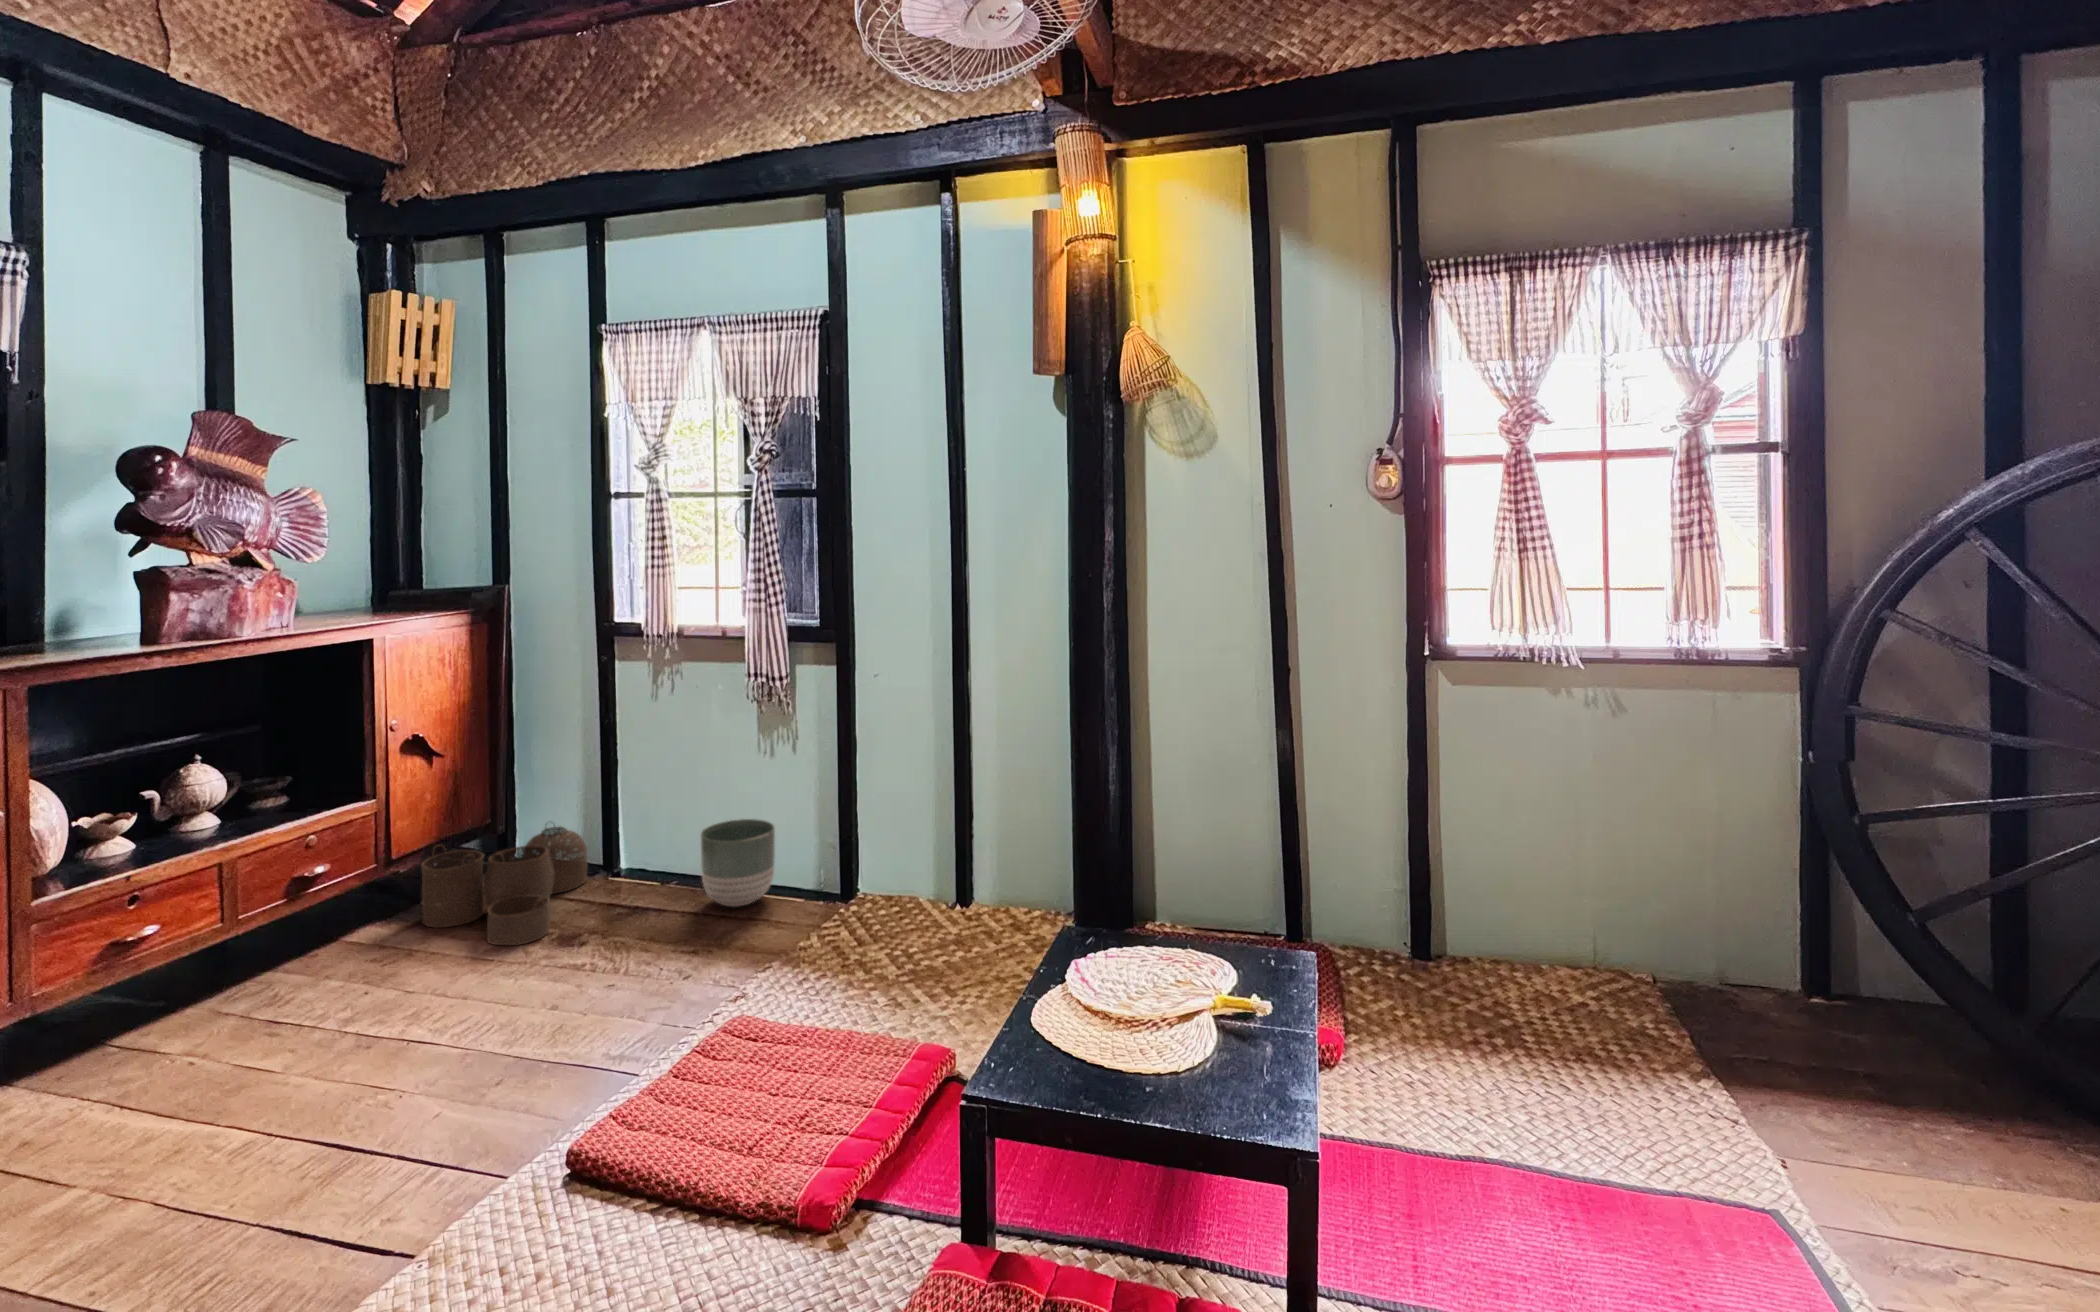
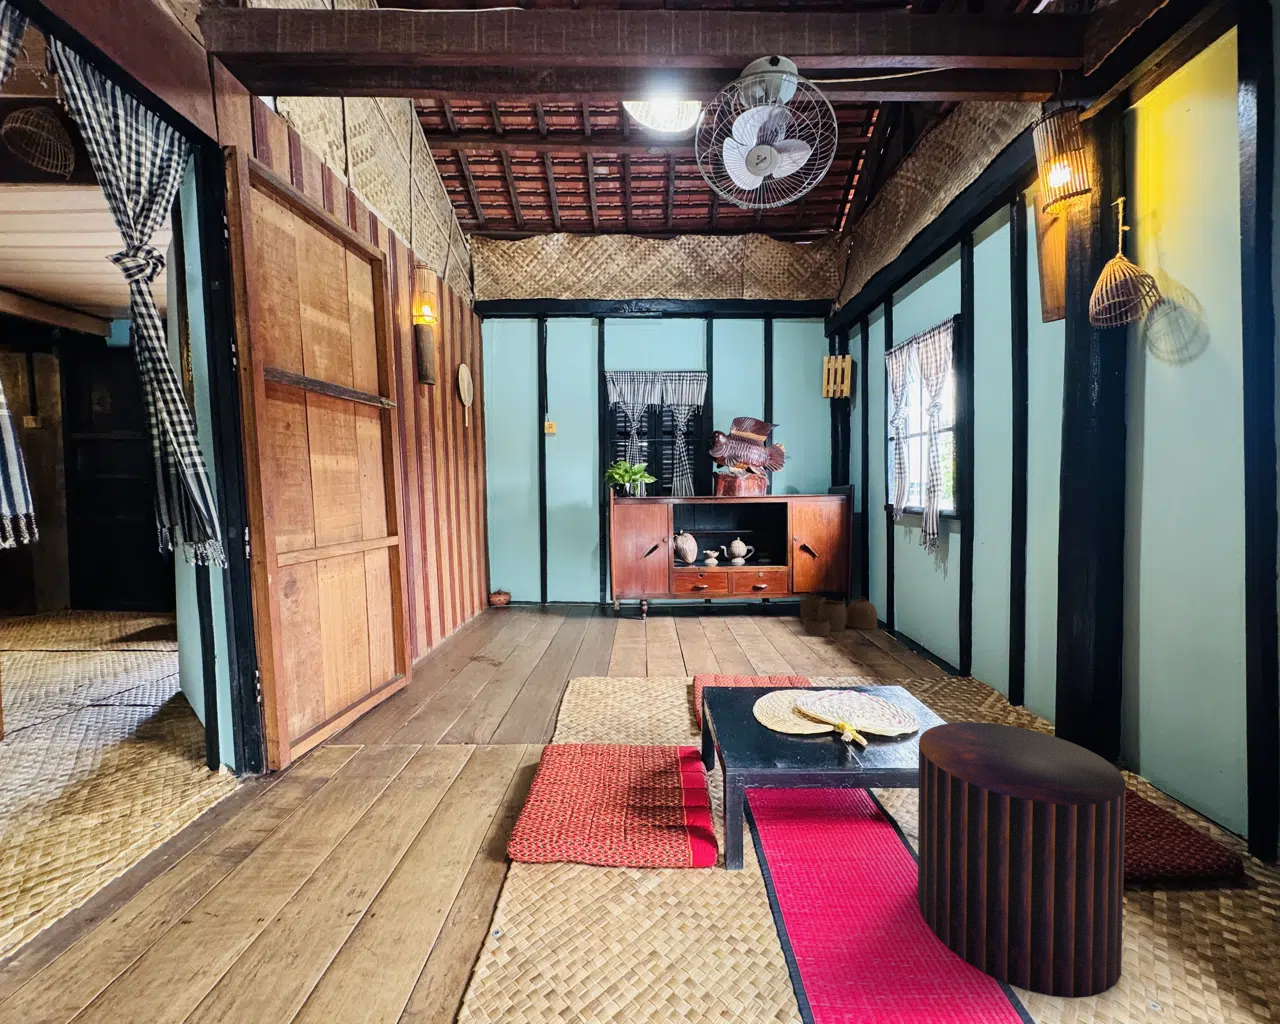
planter: present [701,819,775,906] -> none [885,611,928,656]
pouf: none [1389,894,1604,1189] -> present [918,722,1126,998]

